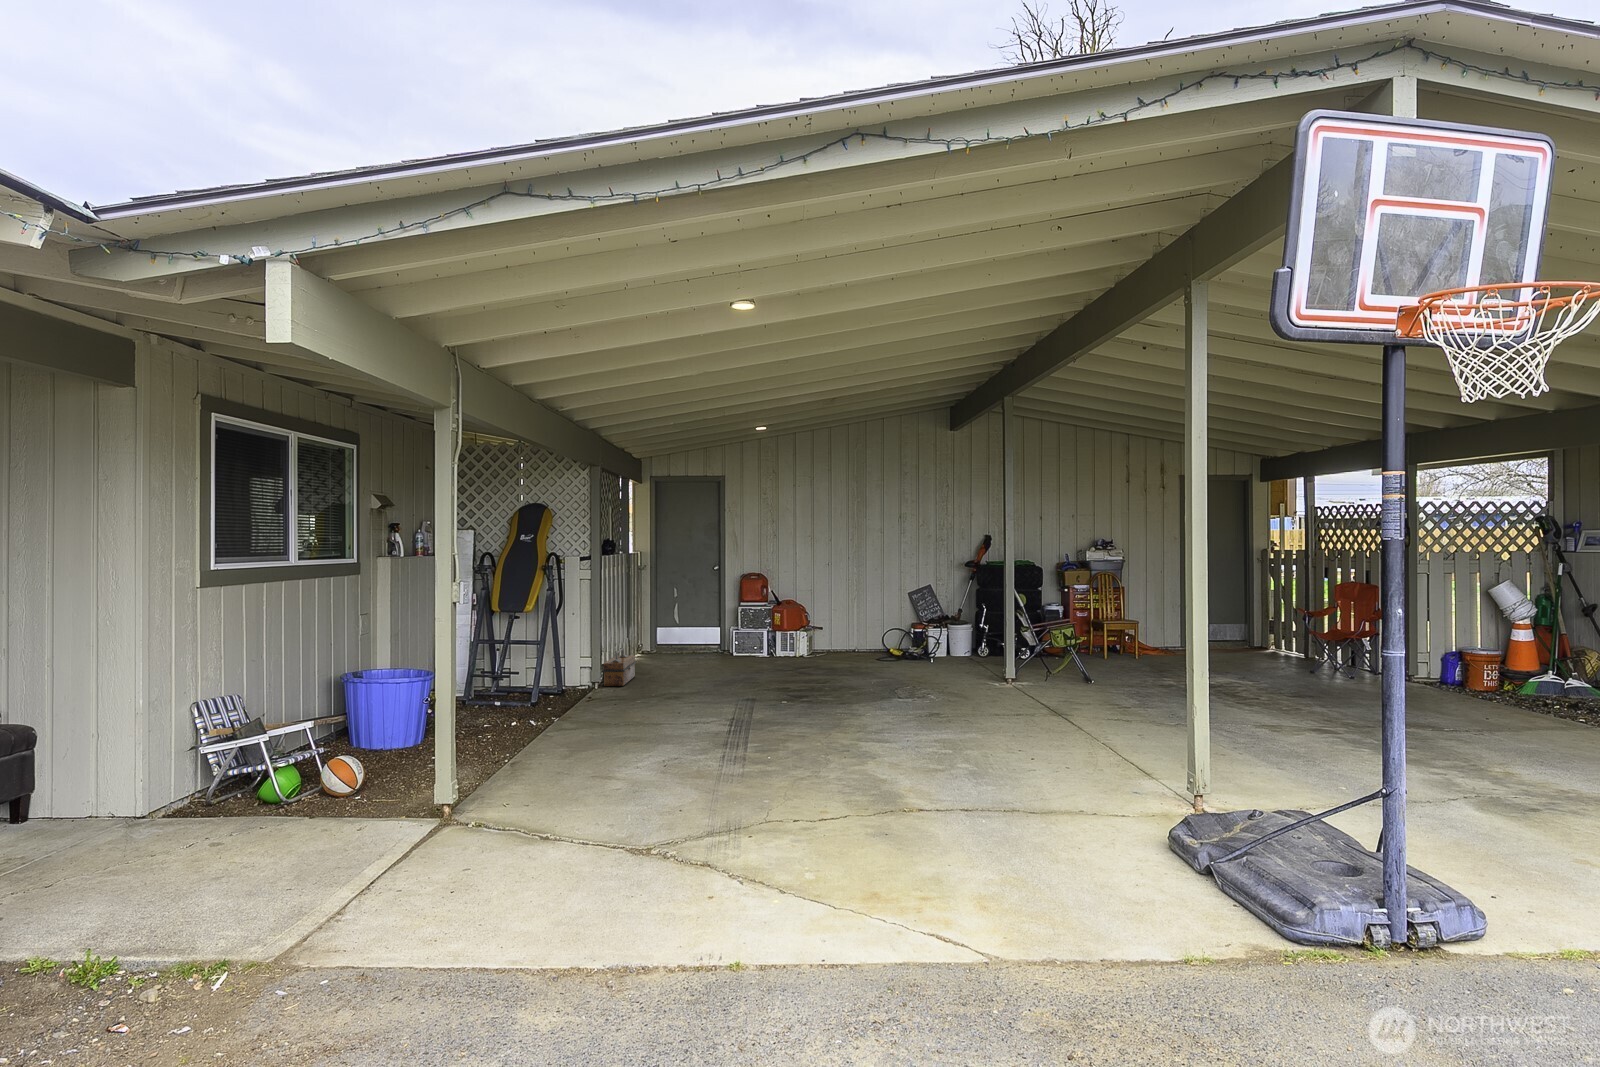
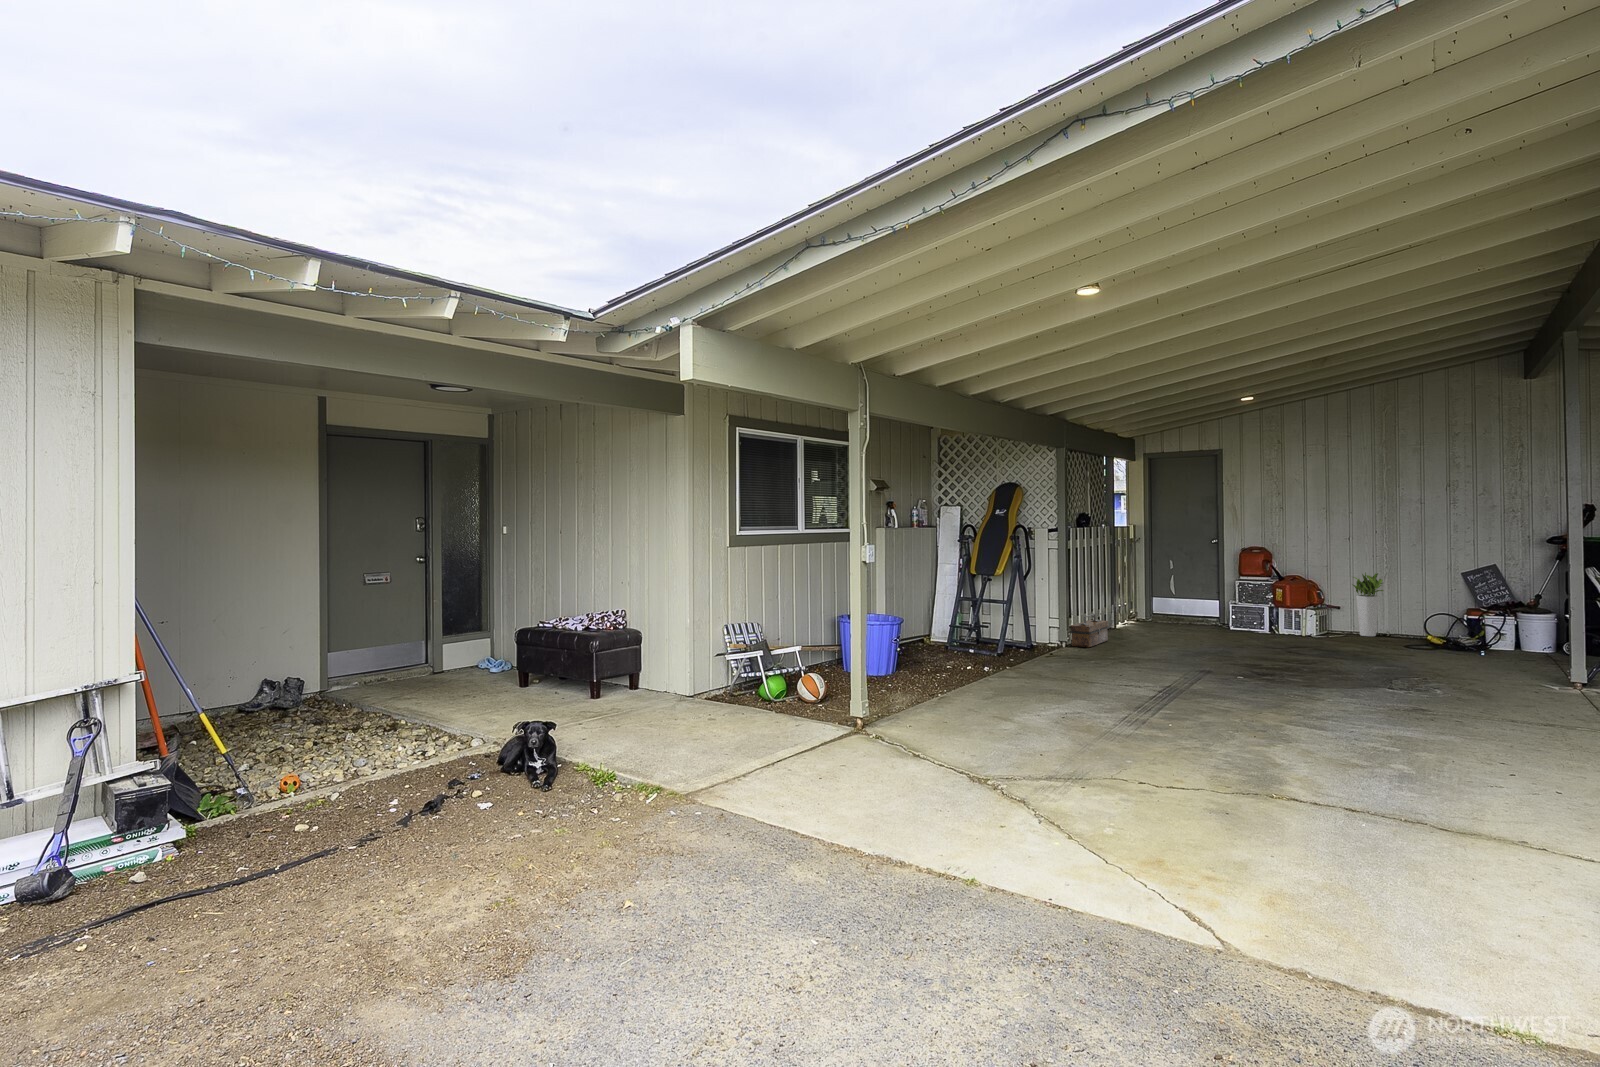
planter: none [829,594,855,653] -> present [1352,573,1383,636]

